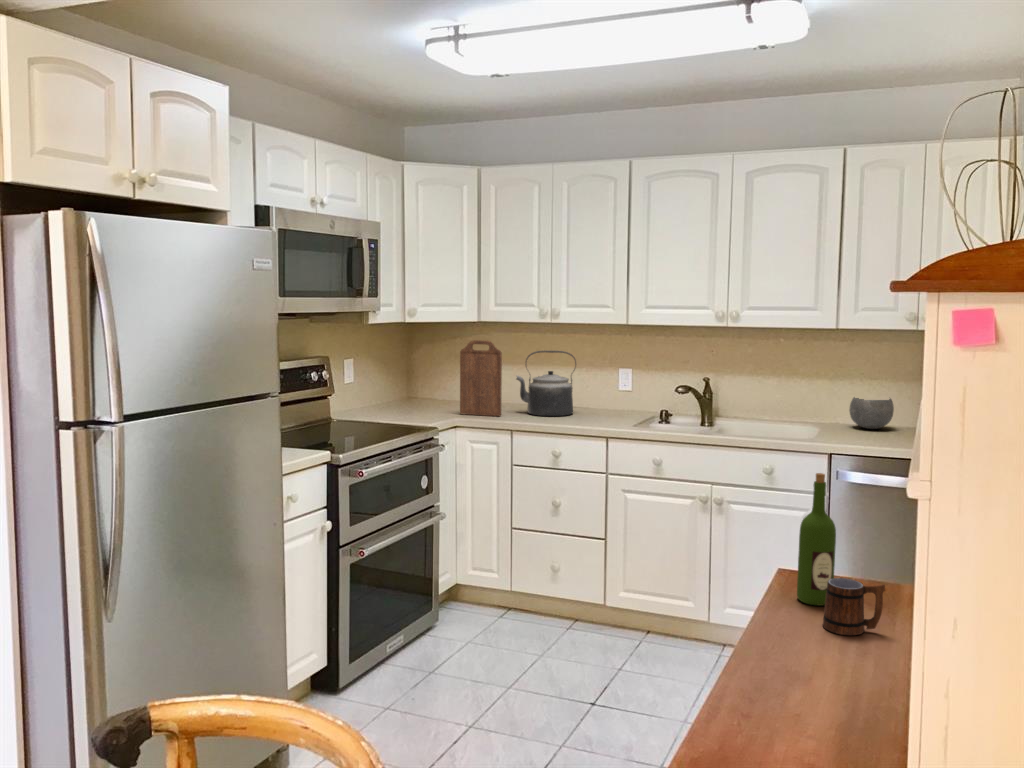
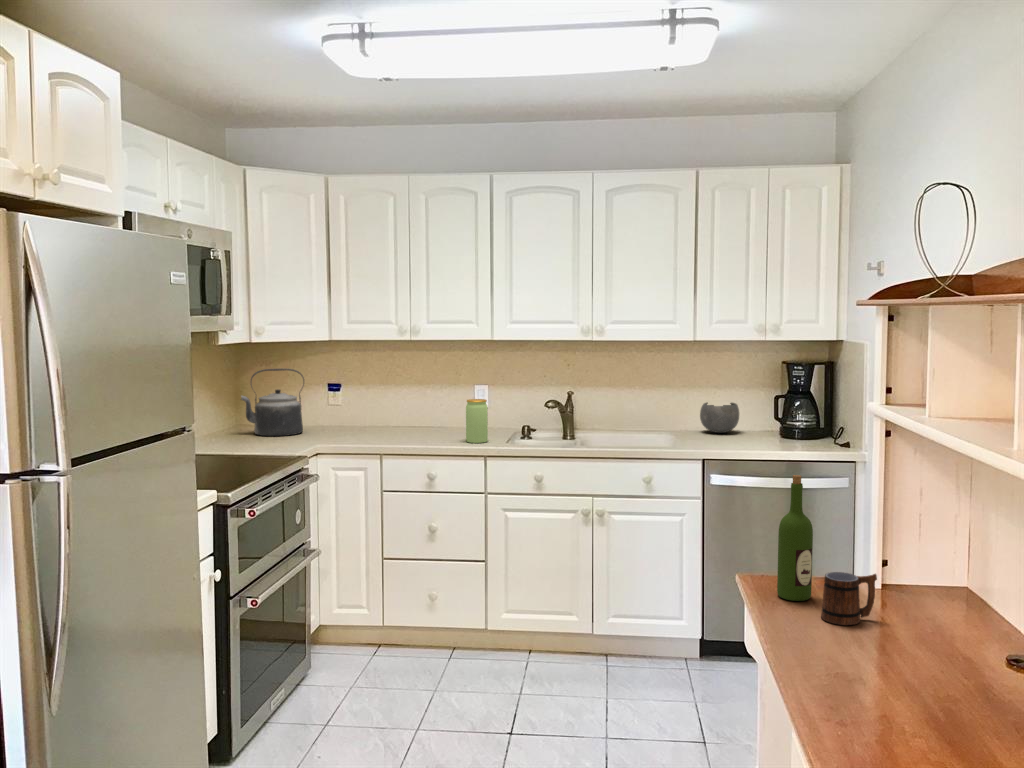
cutting board: present [460,340,502,416] -> none [314,361,362,441]
kettle: present [516,351,576,416] -> present [241,368,304,436]
jar: none [596,382,618,424] -> present [466,399,488,443]

